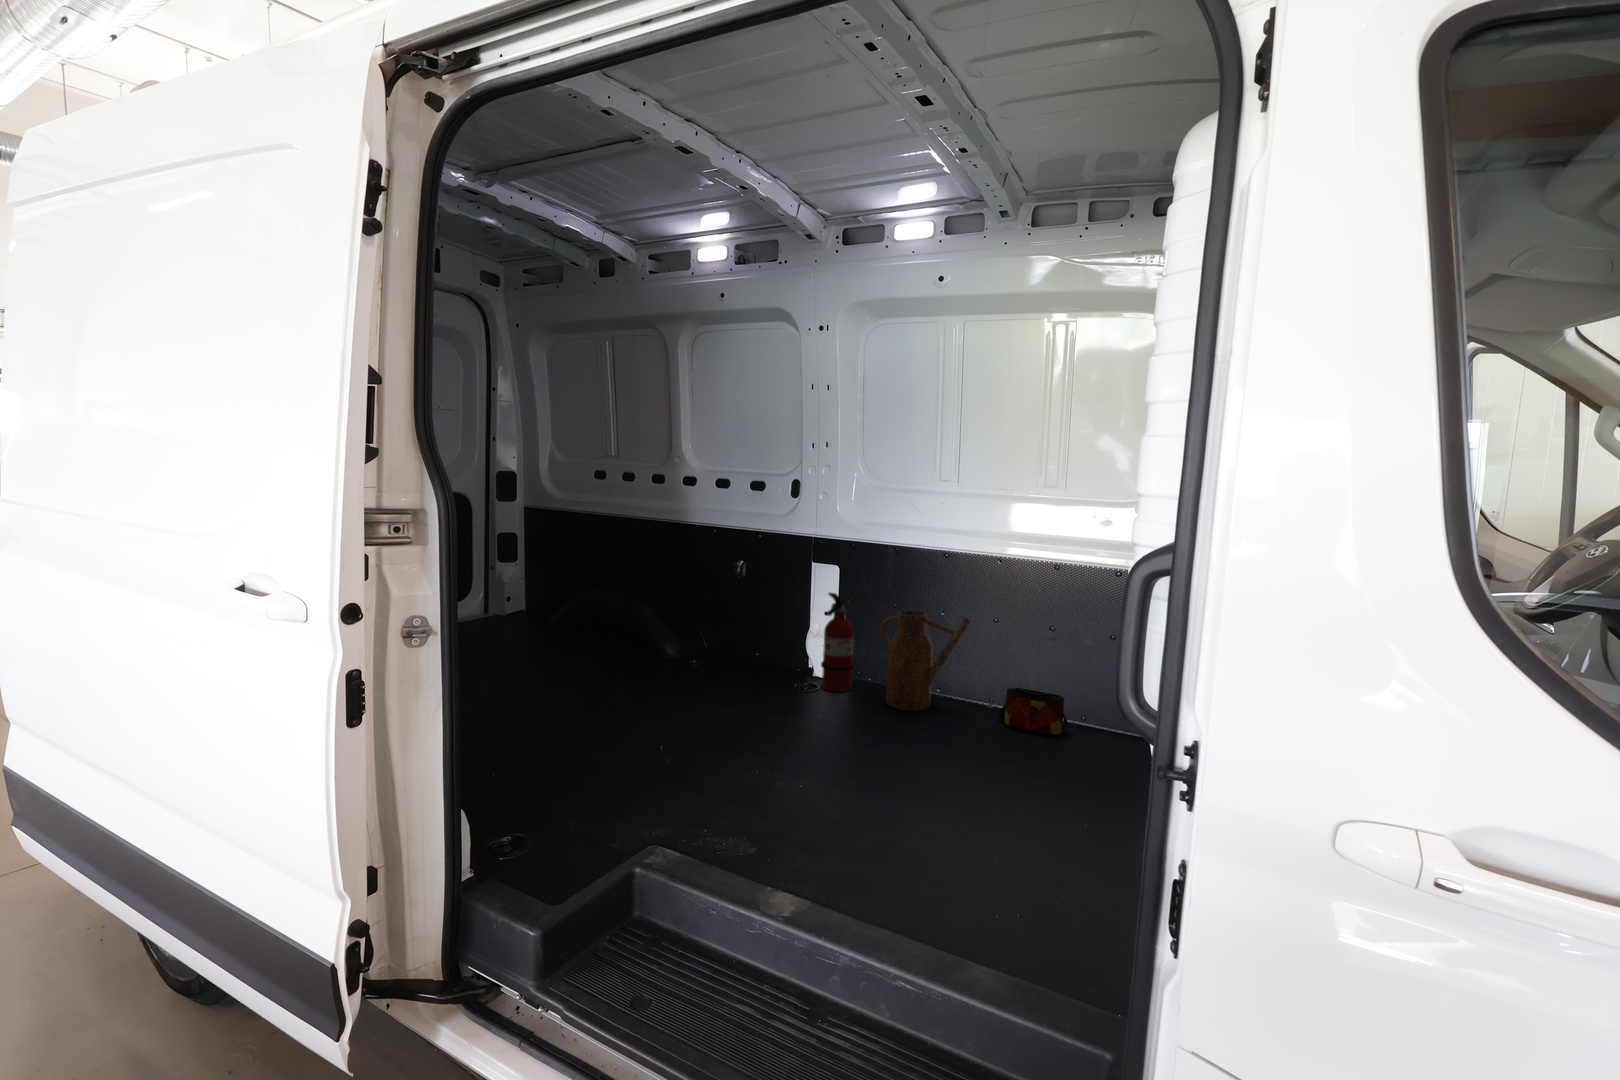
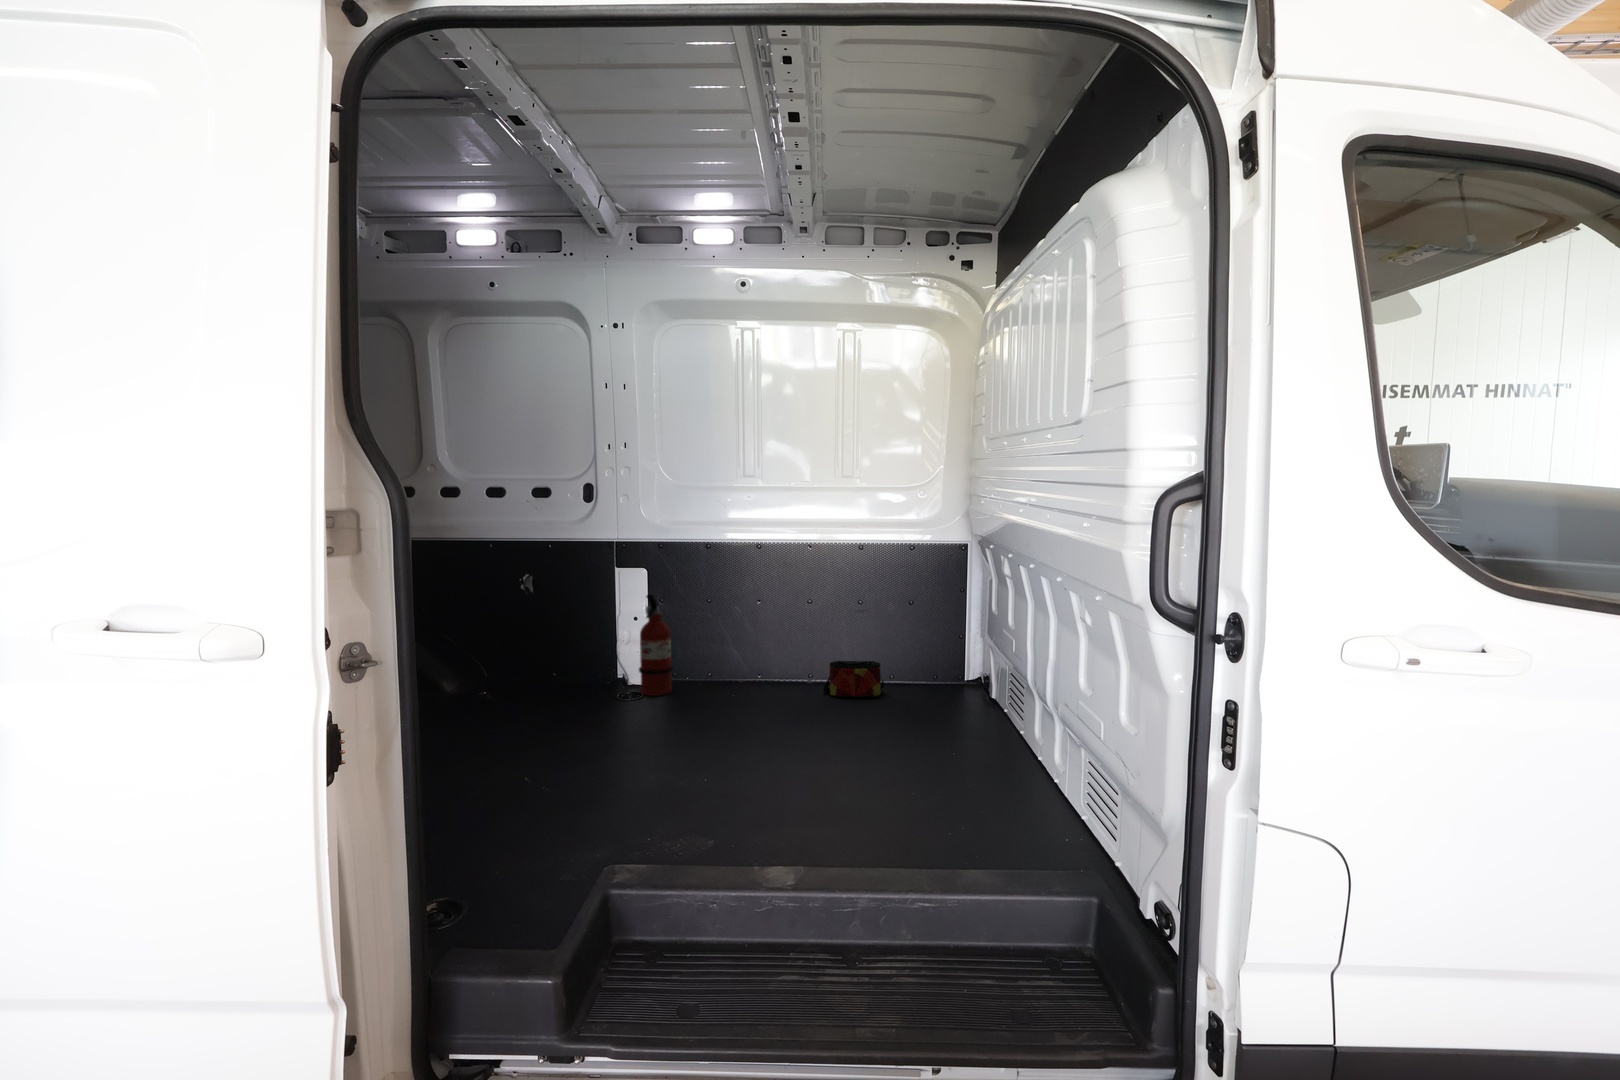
watering can: present [881,611,969,711] -> none [702,603,792,700]

